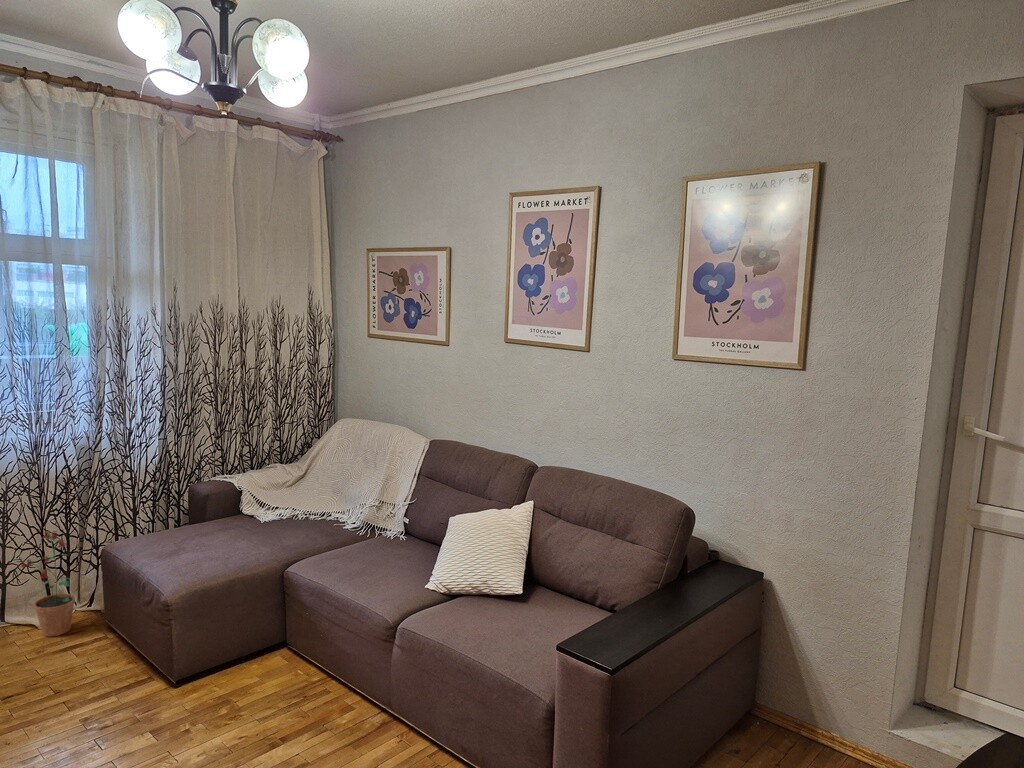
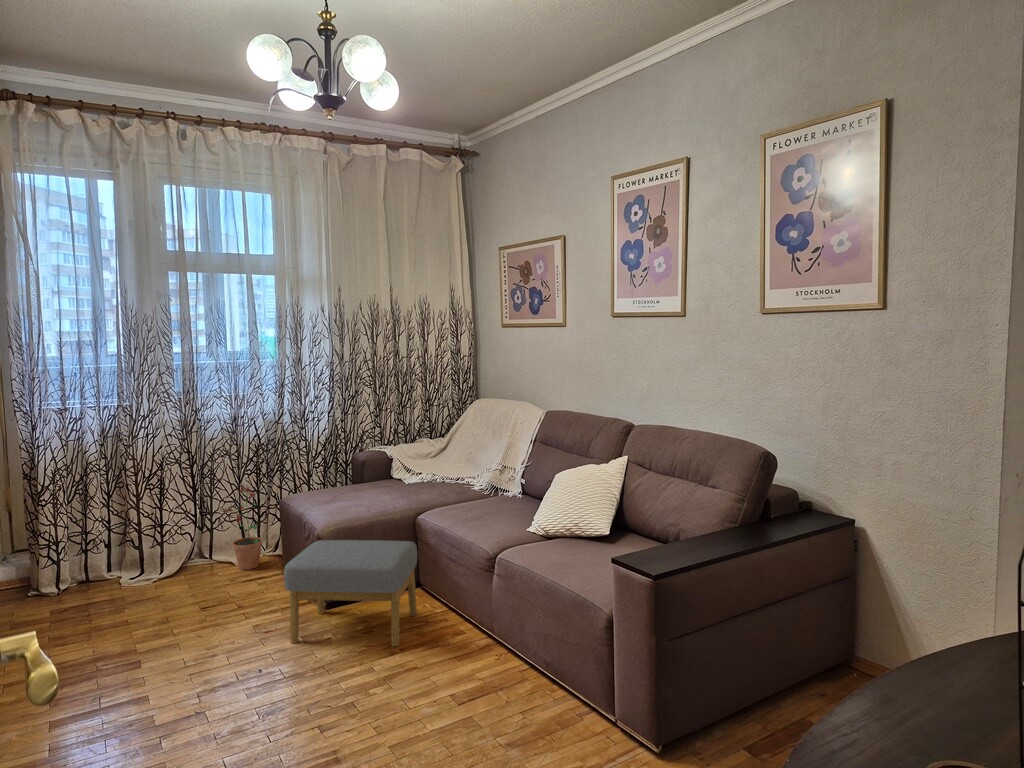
footstool: none [132,603,293,743] -> present [284,540,417,646]

